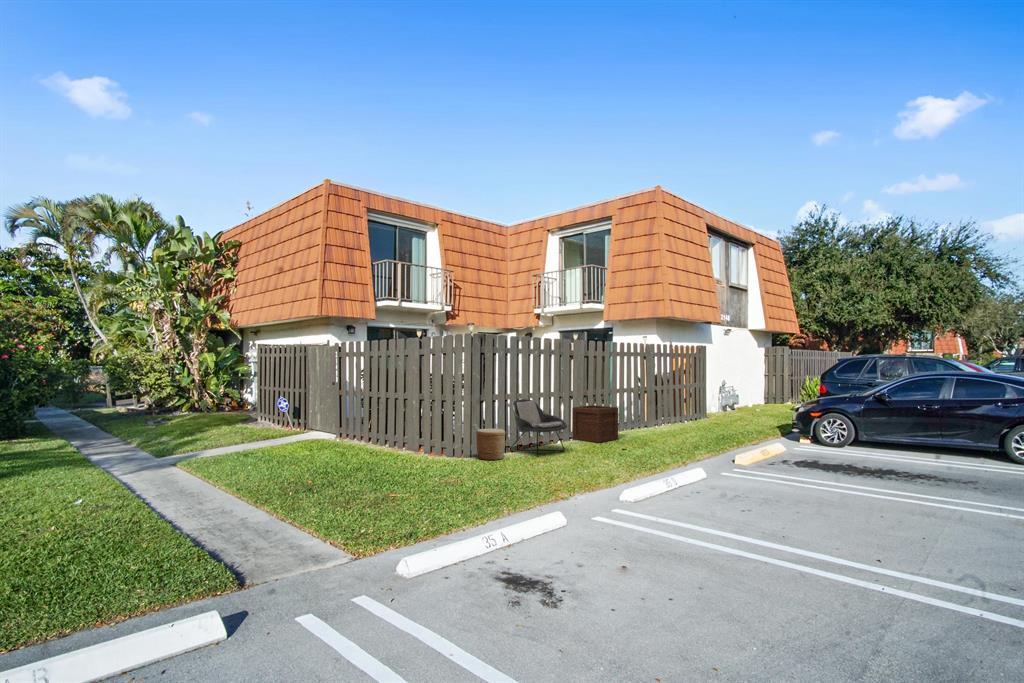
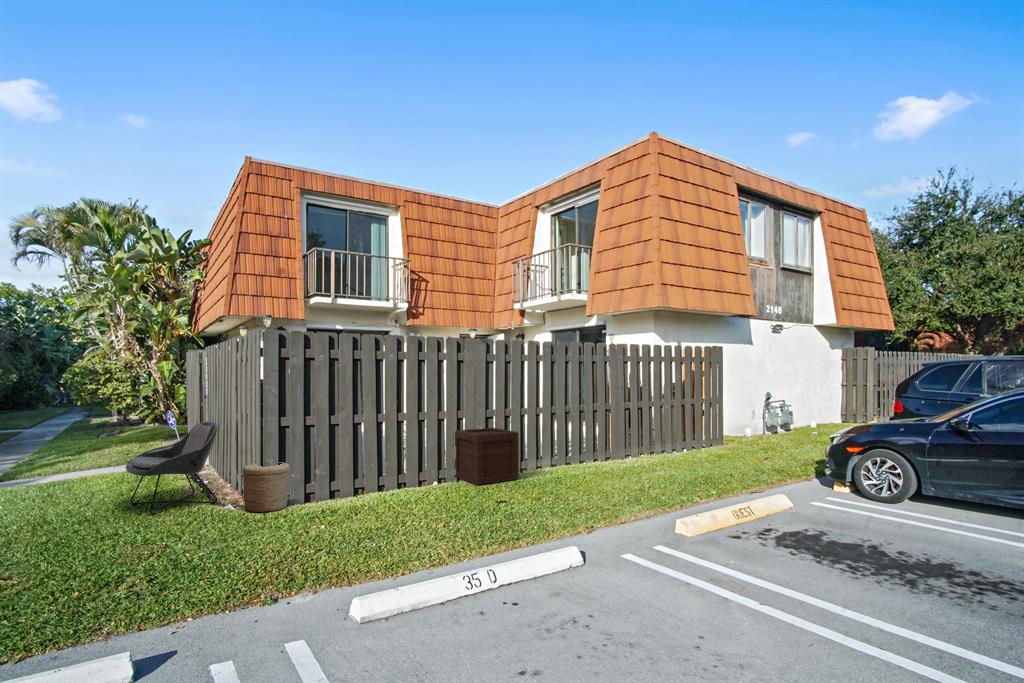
lounge chair: present [510,399,567,457] -> present [126,421,217,515]

